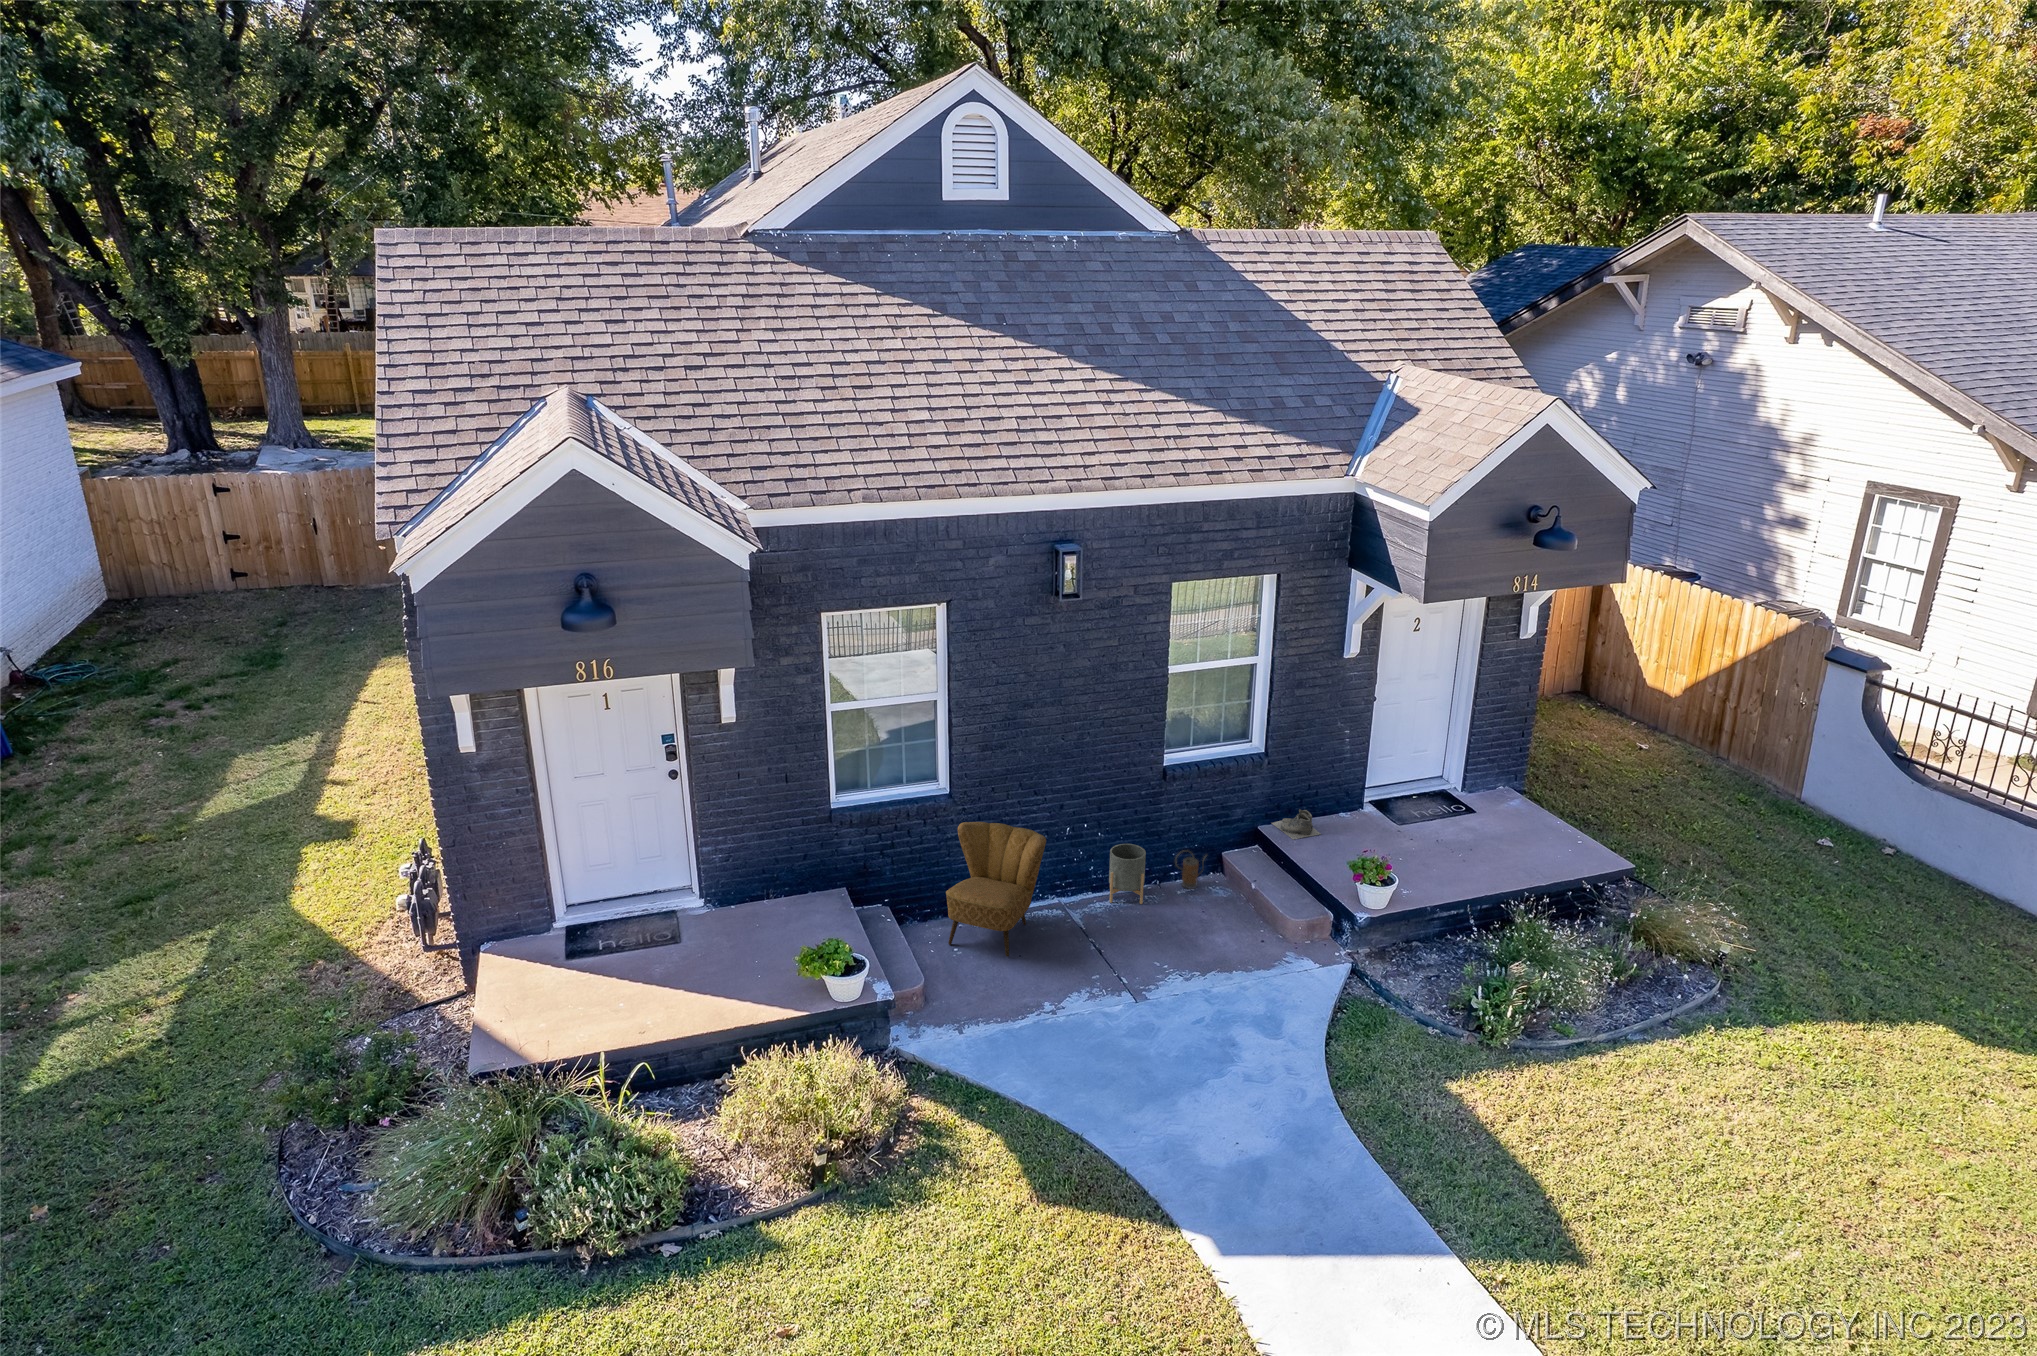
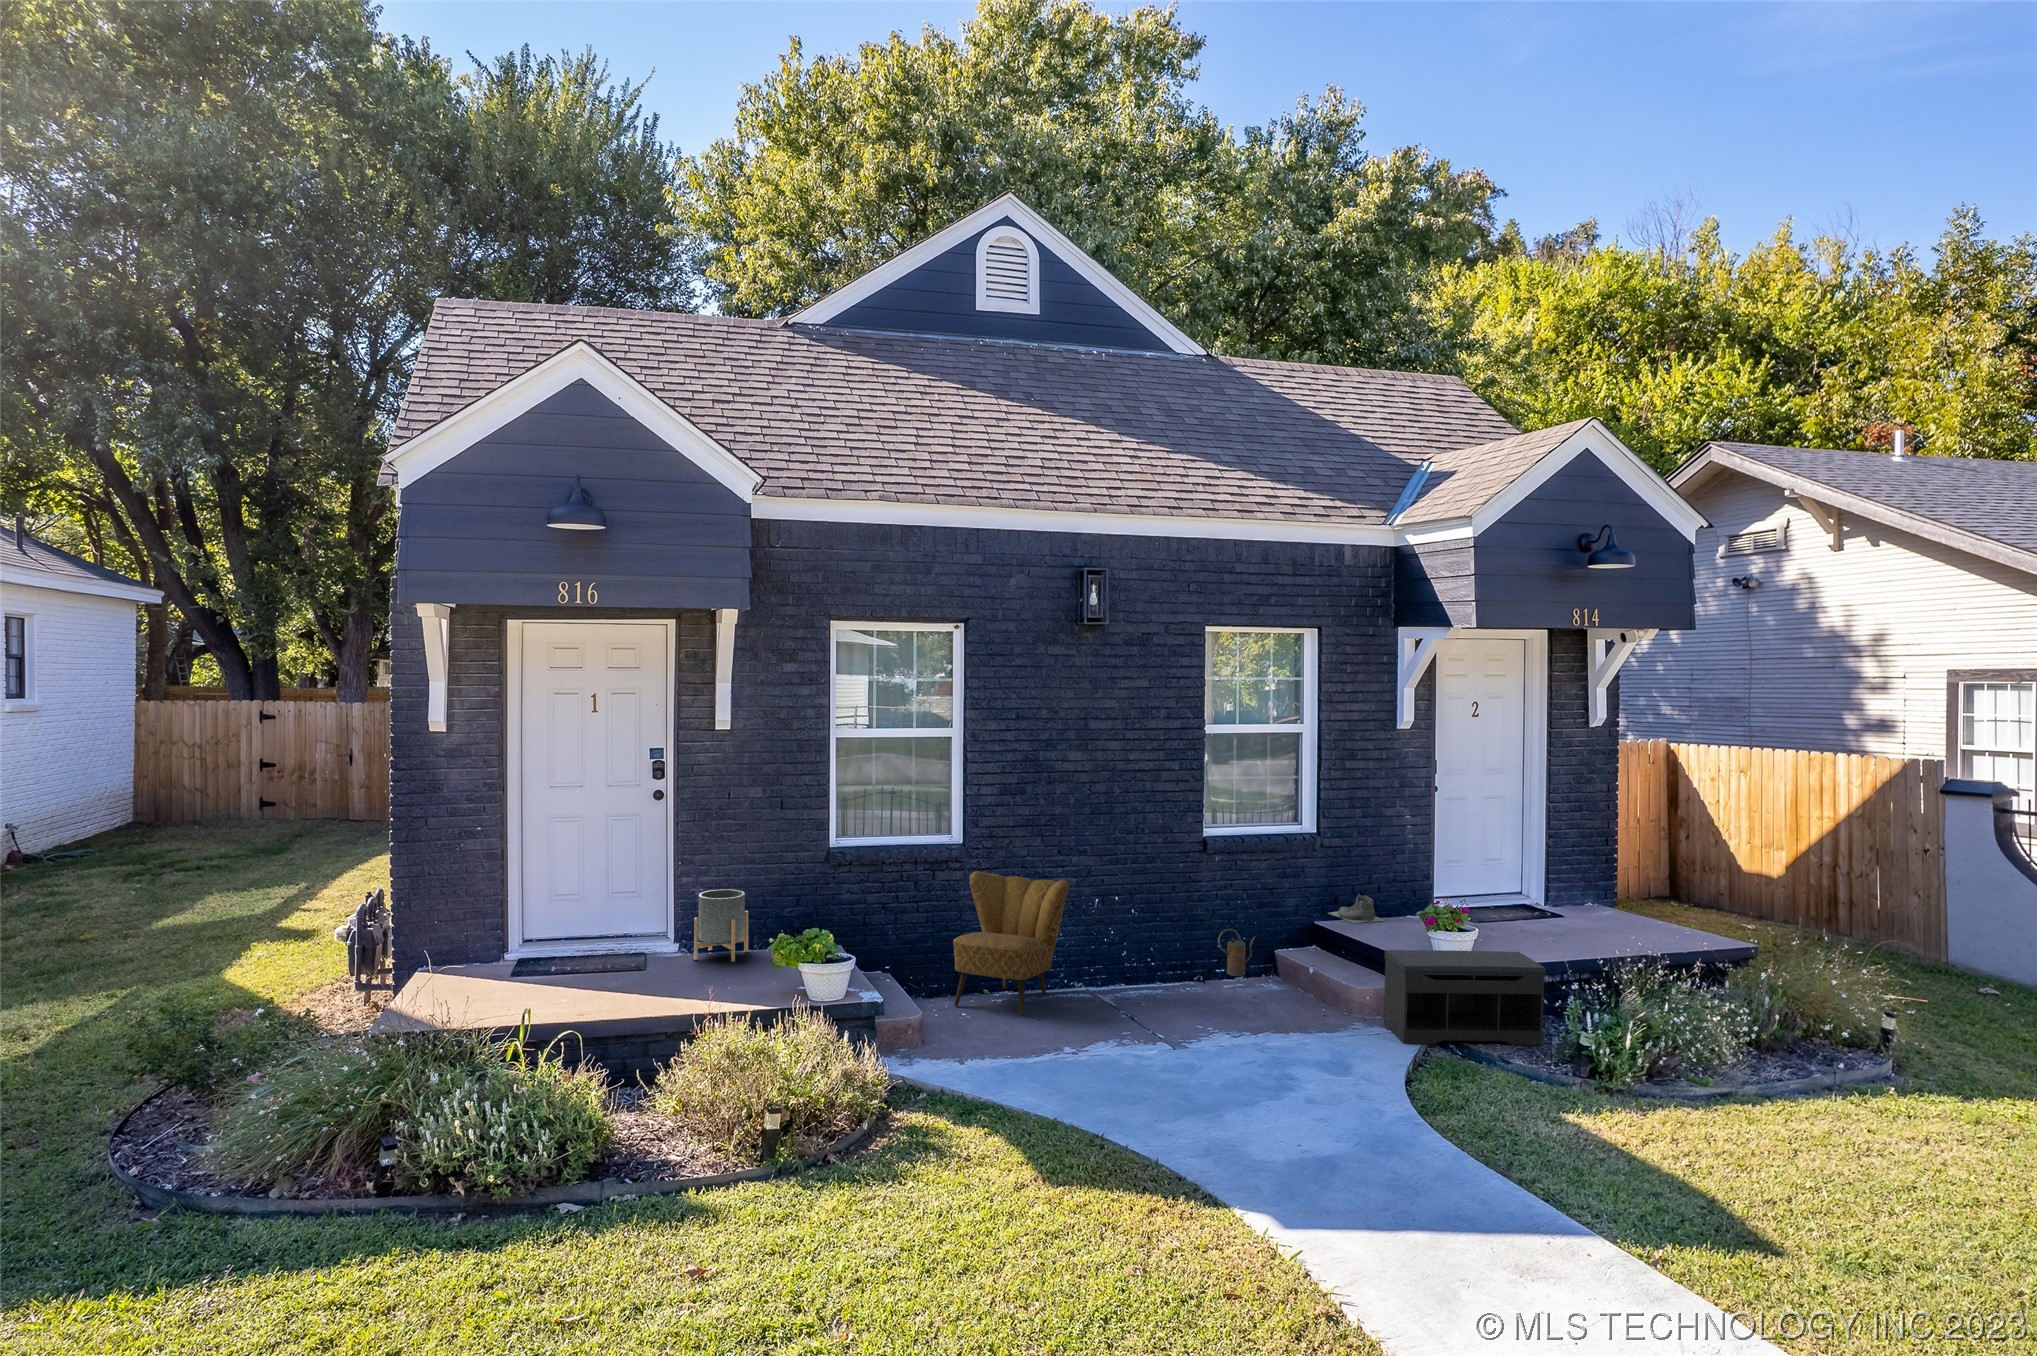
planter: present [1109,844,1146,904] -> present [694,889,748,962]
bench: none [1312,898,1450,984] -> present [1384,950,1545,1045]

